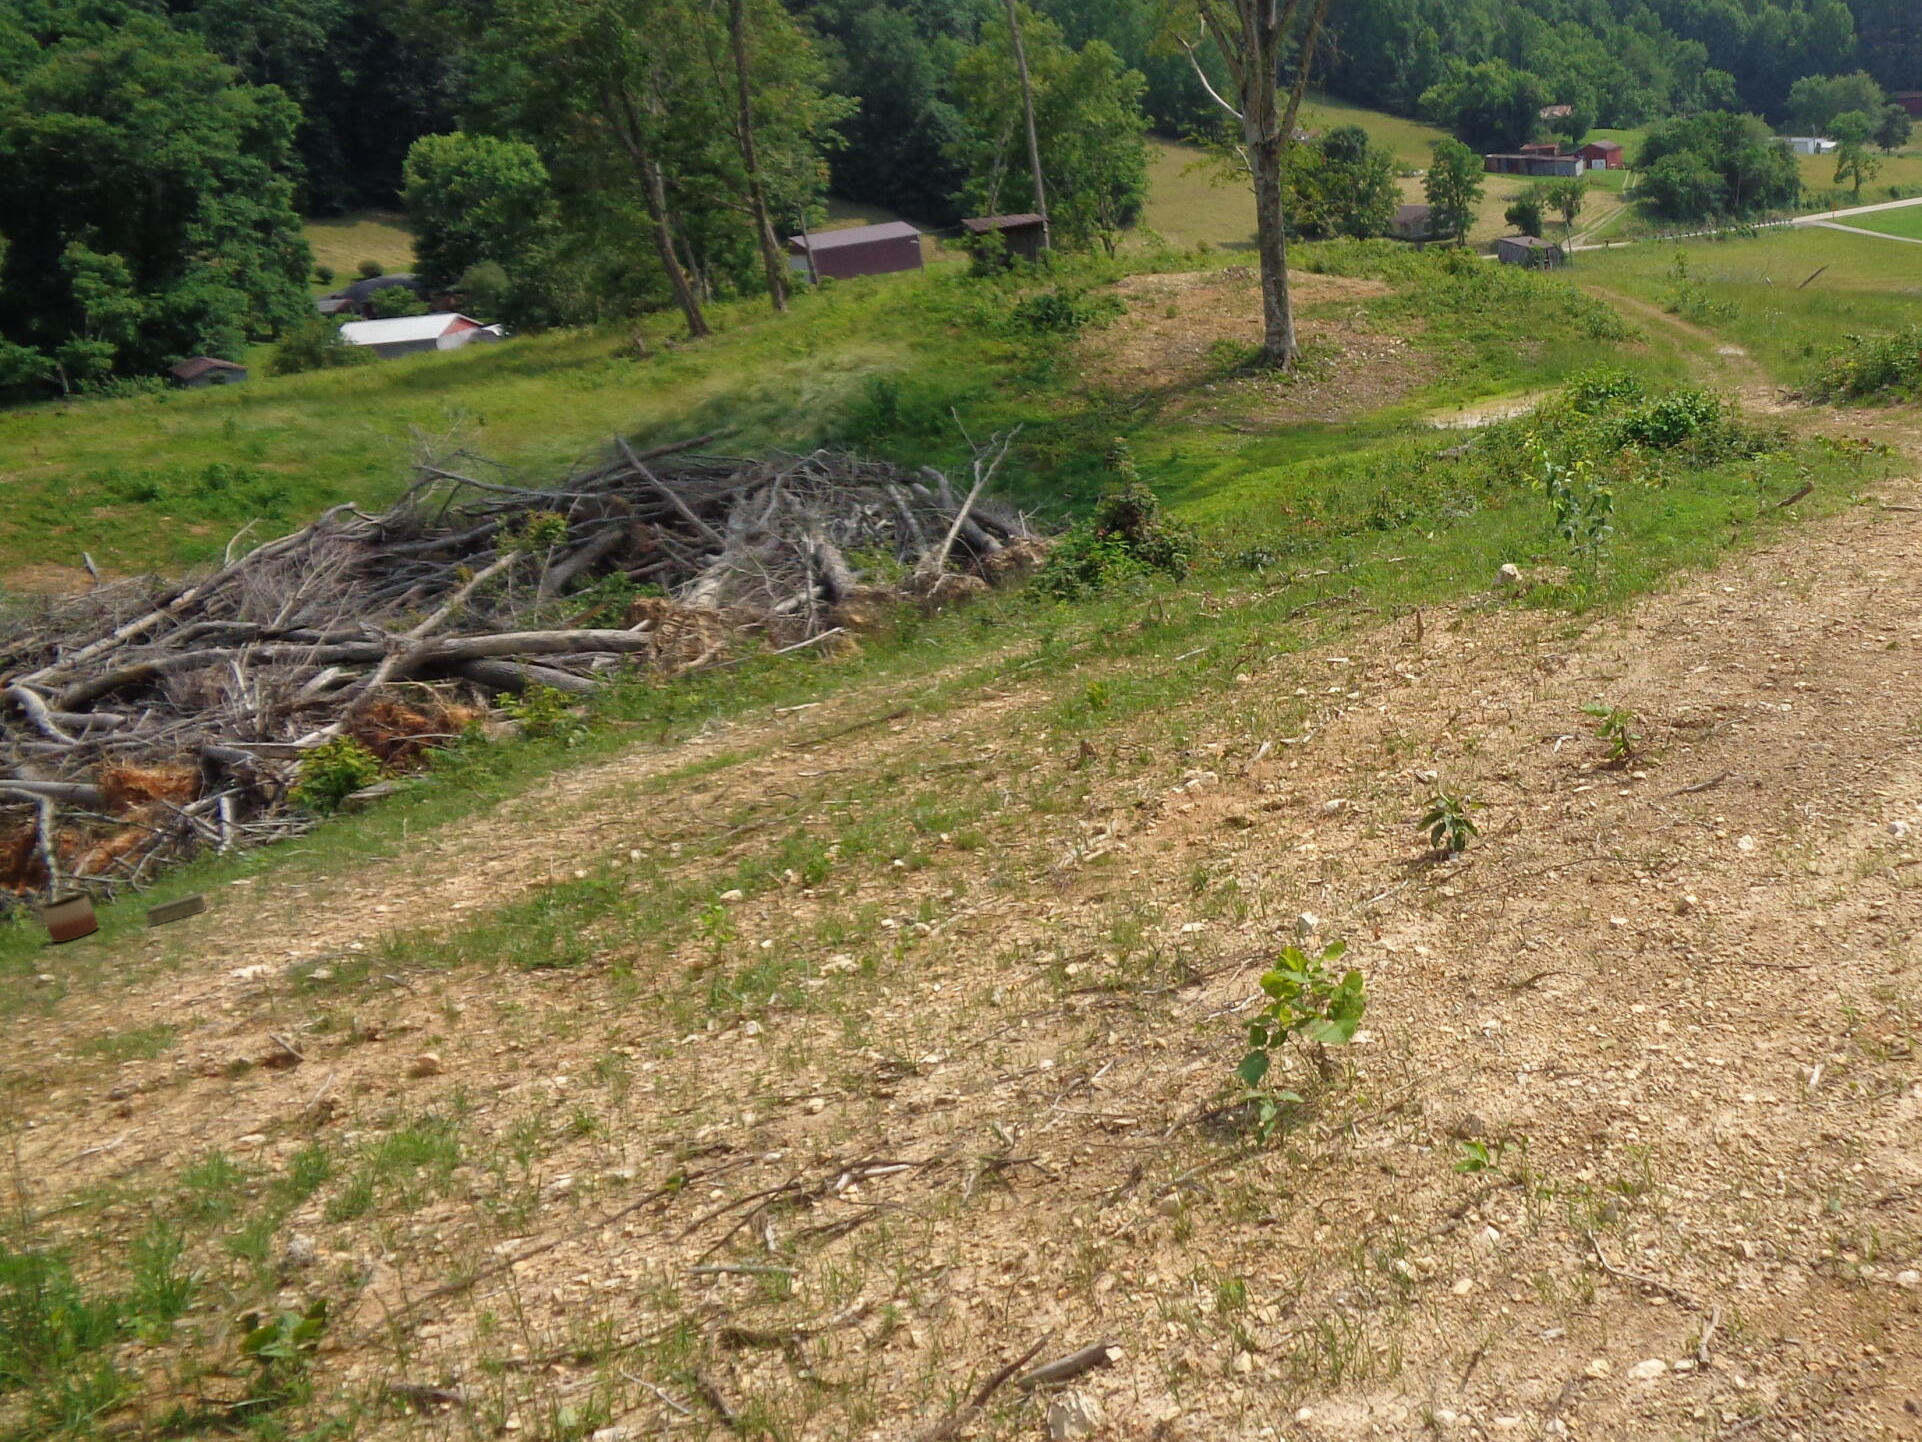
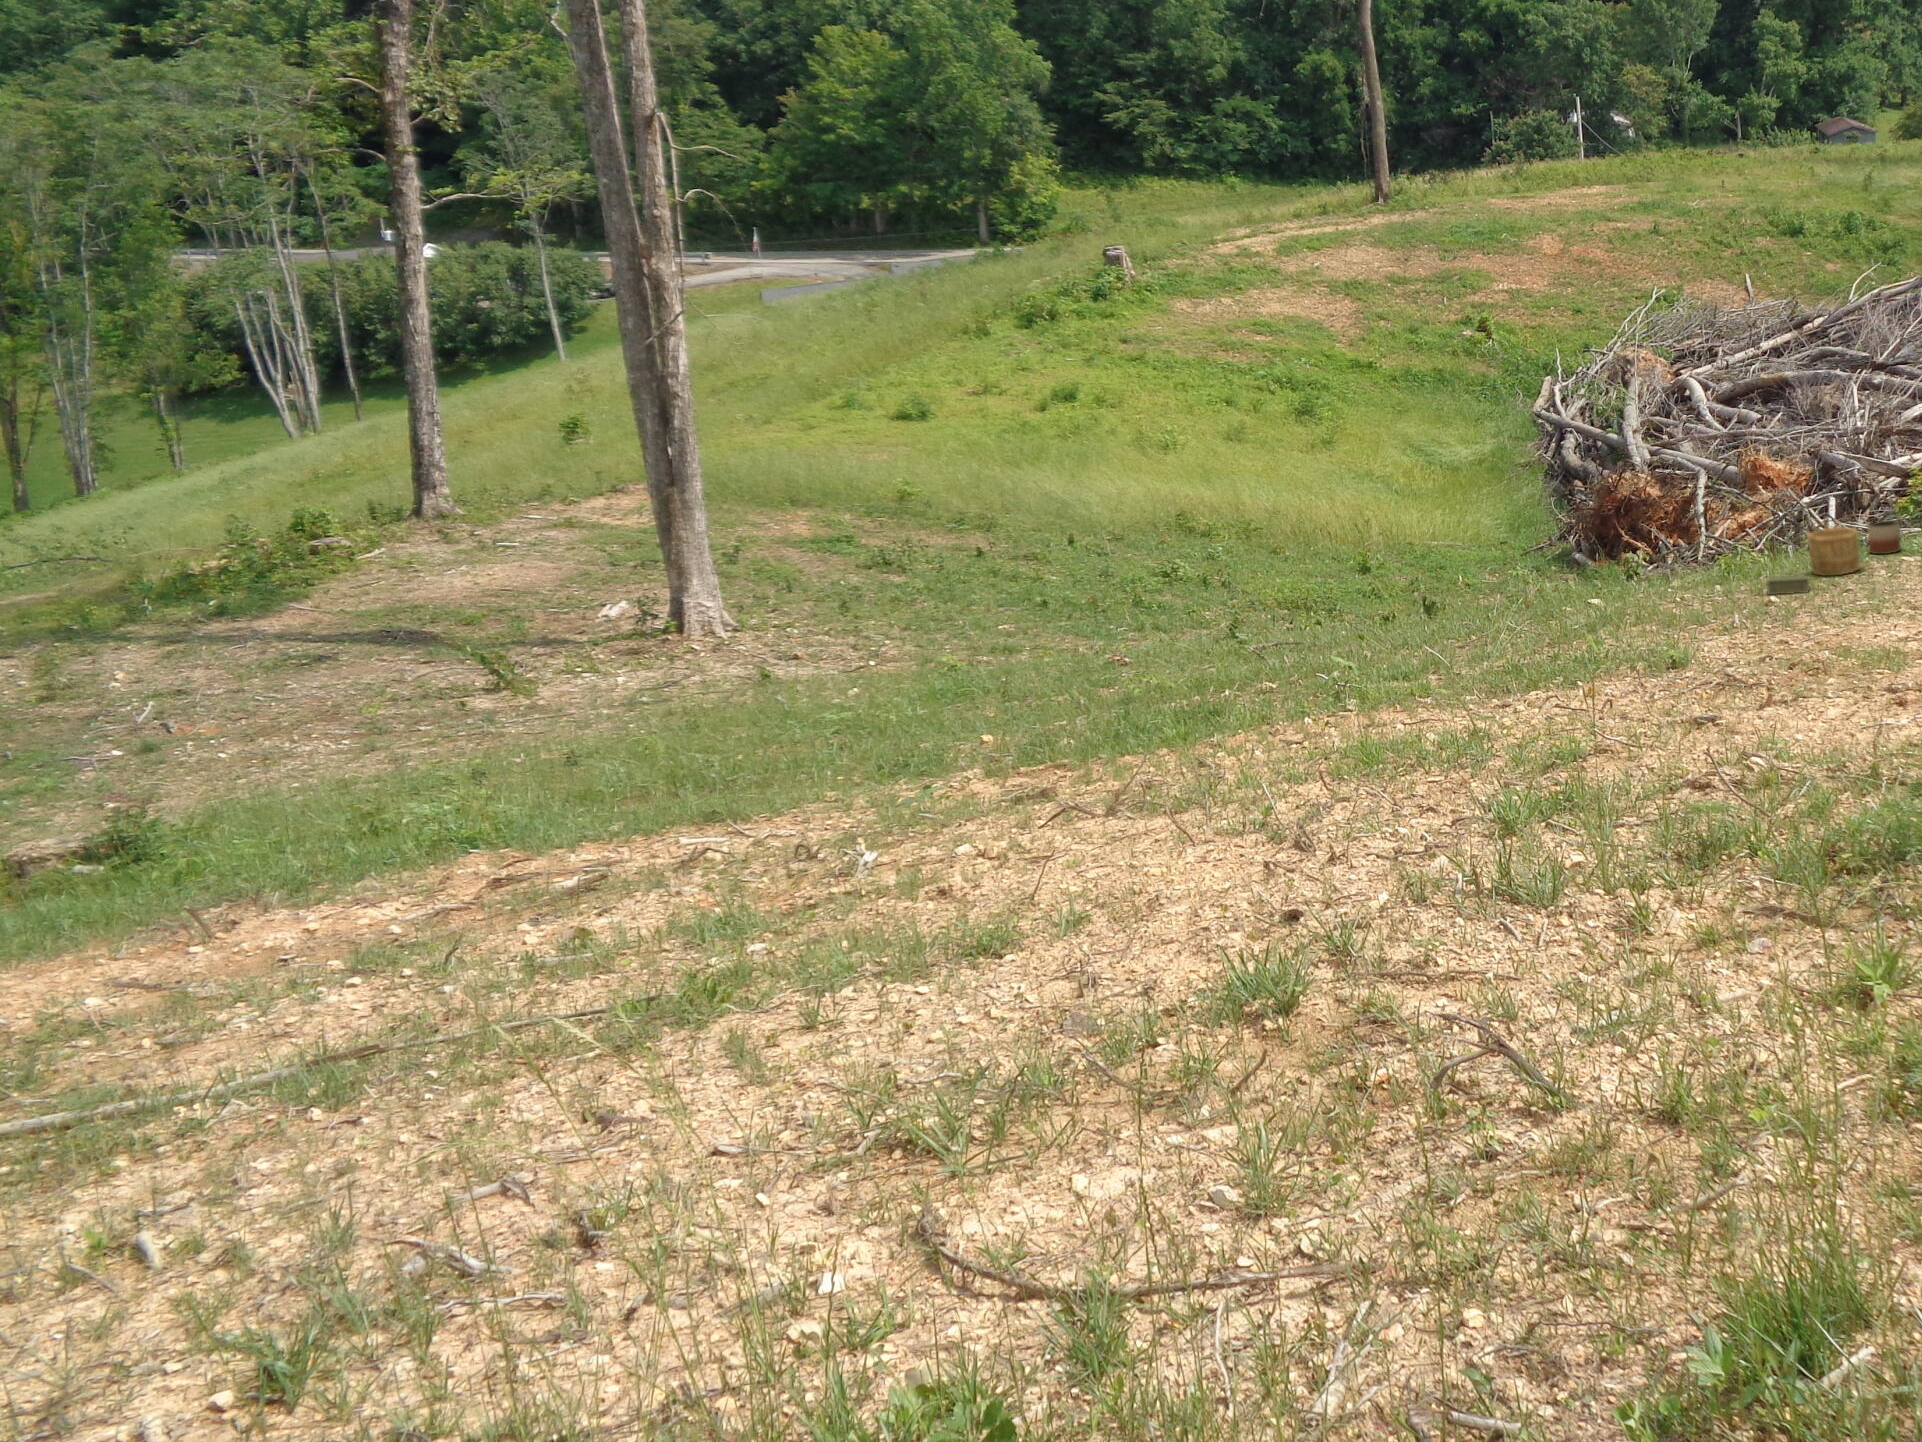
wooden bucket: none [192,826,271,889] -> present [1807,527,1860,576]
planter: present [42,894,98,942] -> present [1867,521,1901,554]

